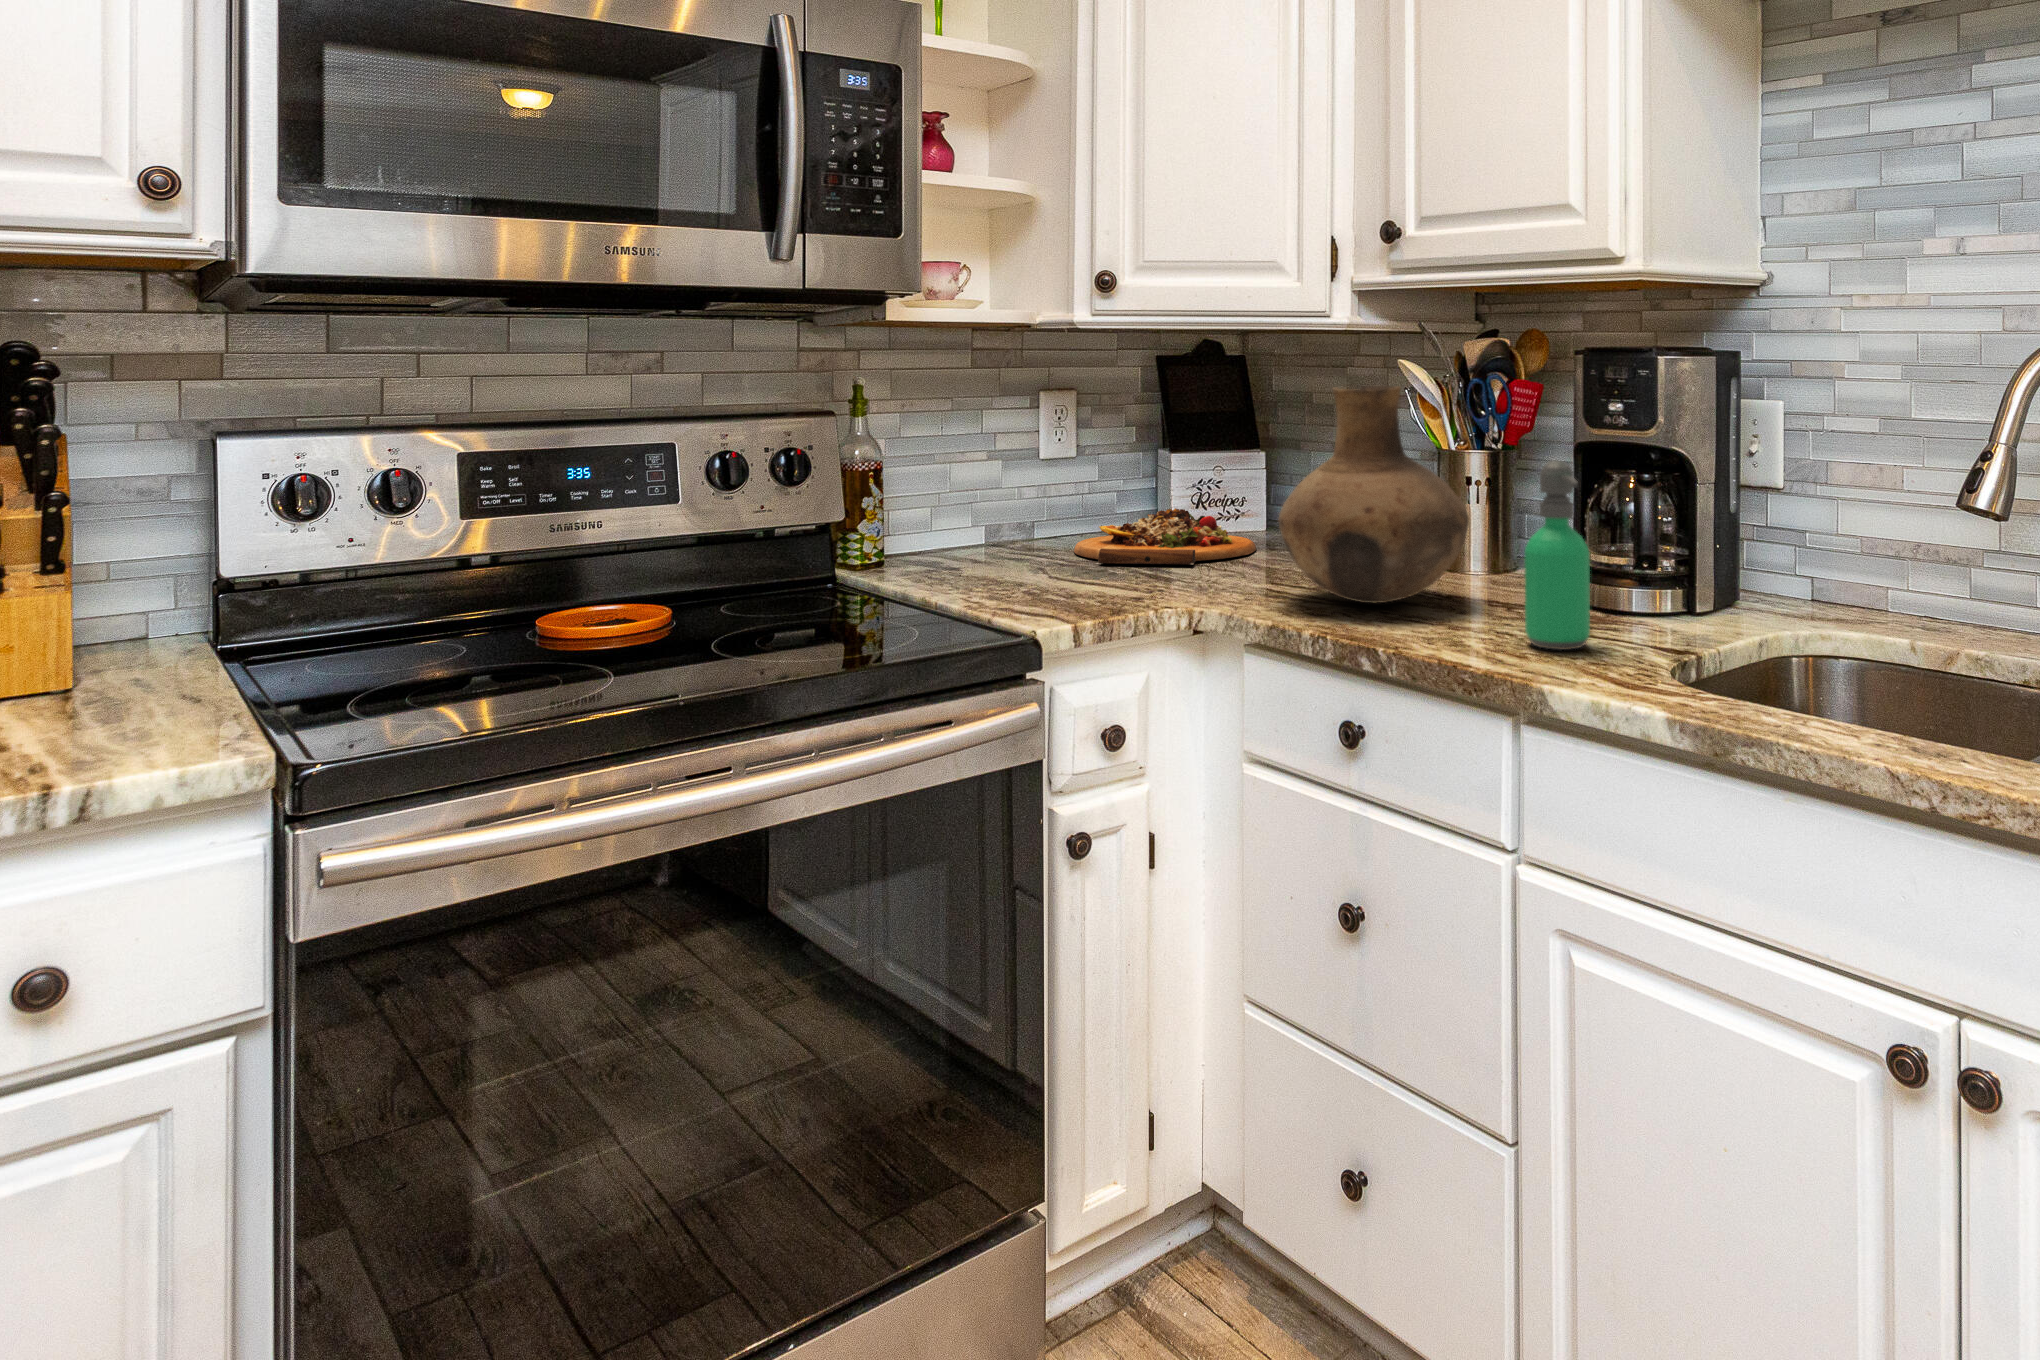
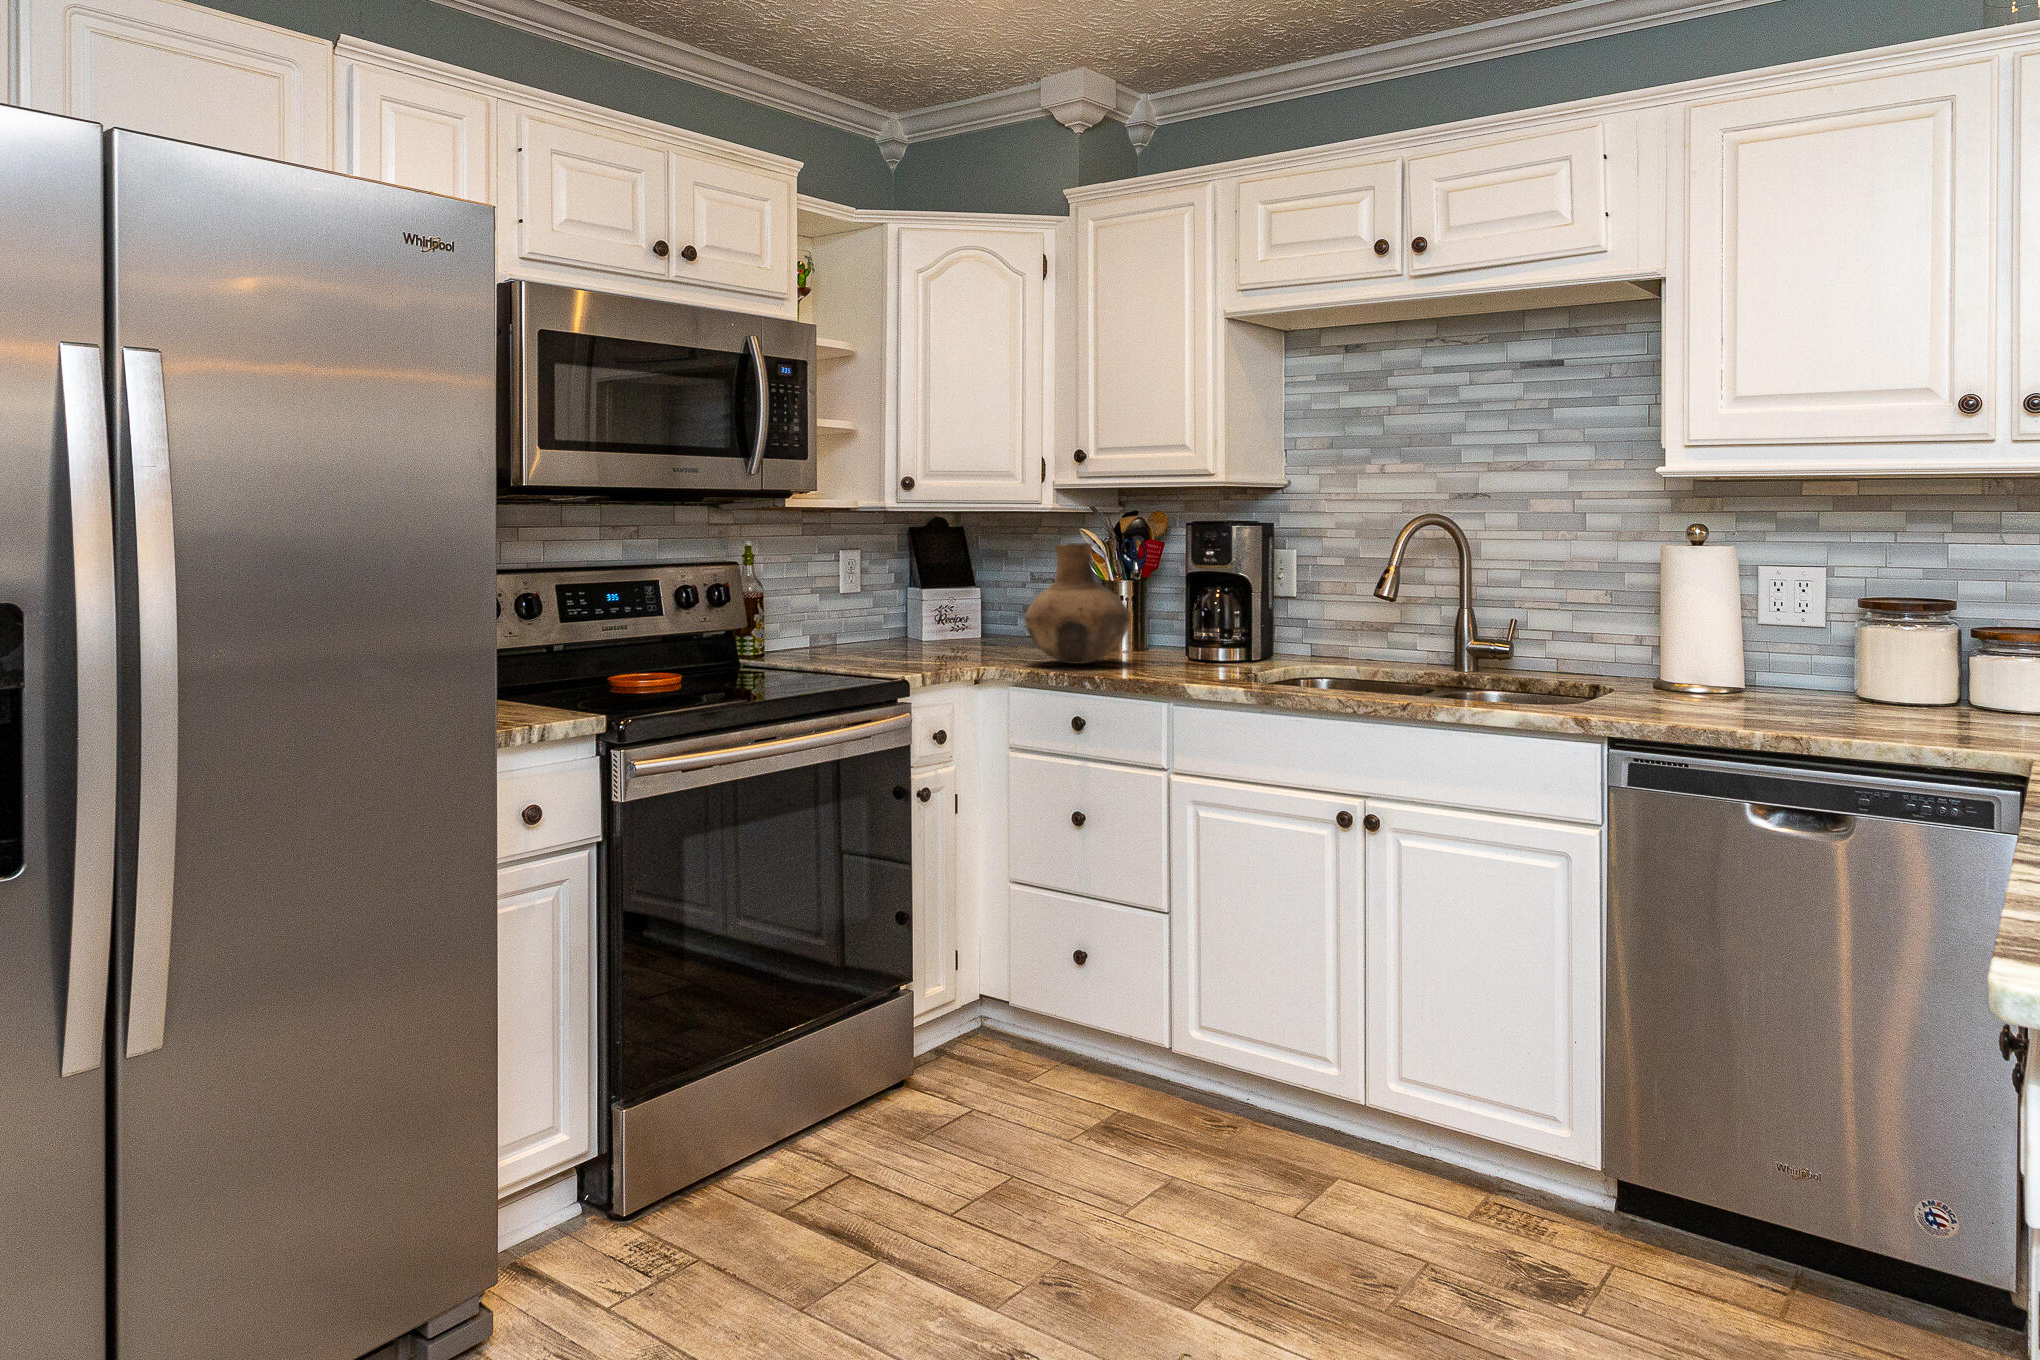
soap dispenser: present [1524,461,1590,650] -> none [1167,579,1200,675]
cutting board: present [1074,508,1256,564] -> none [874,623,988,654]

